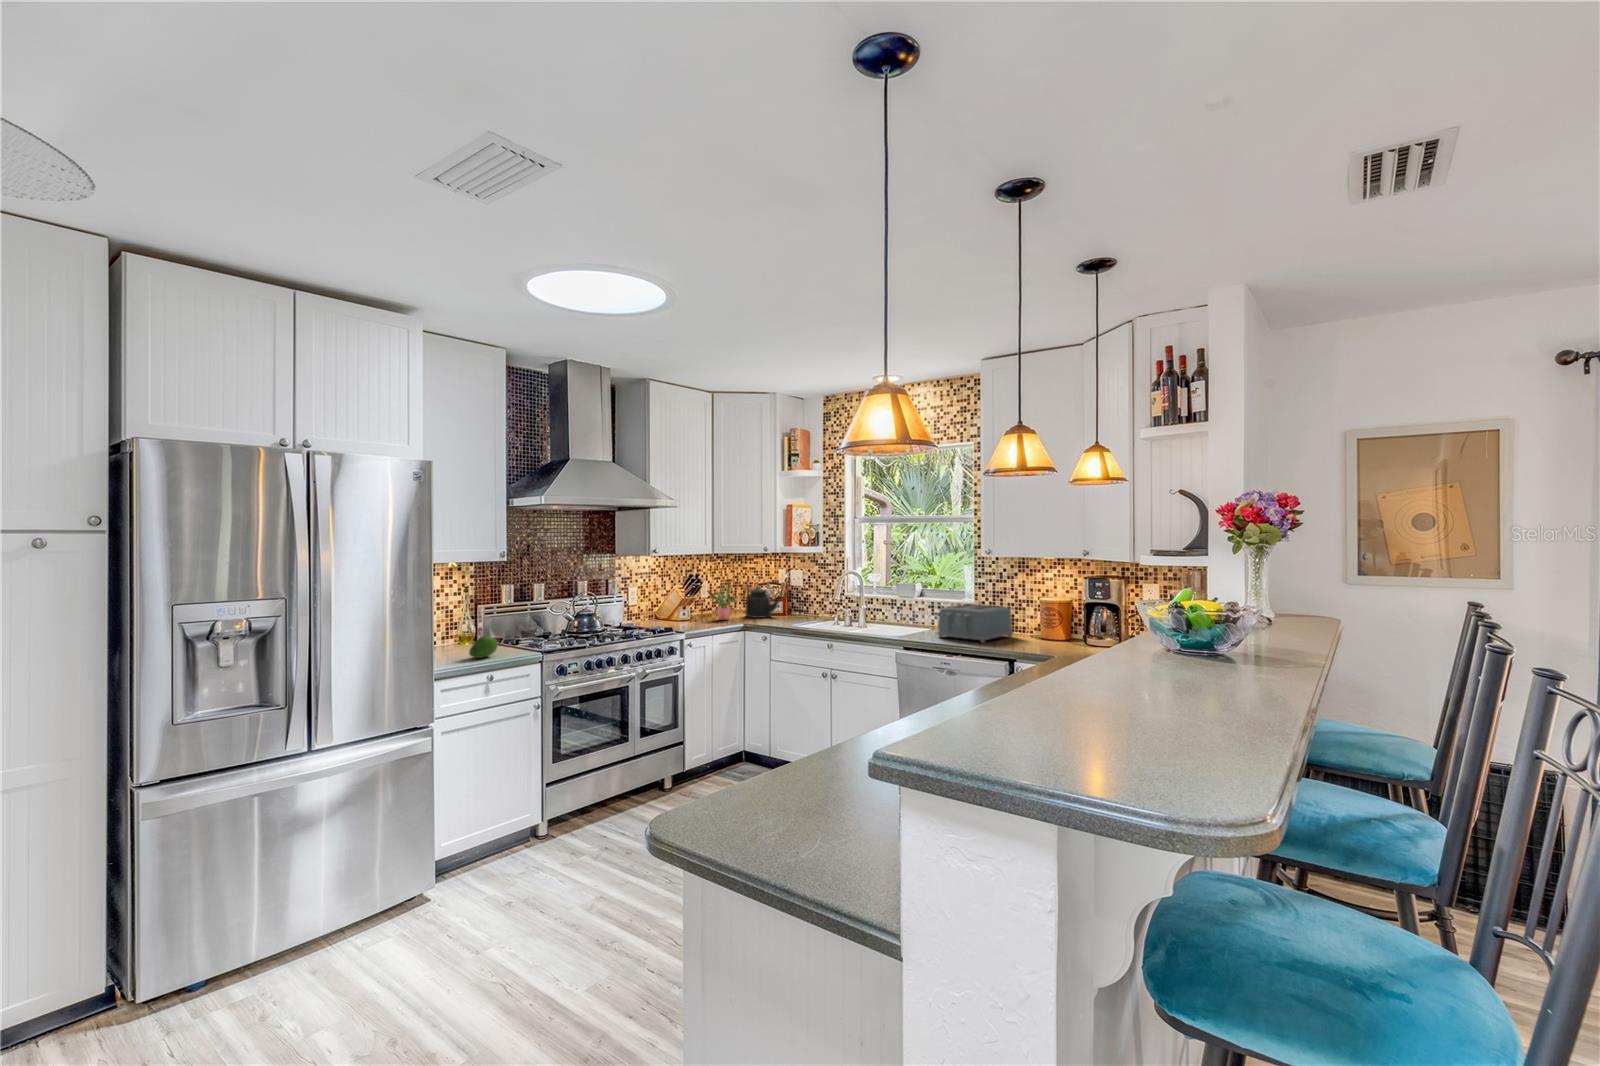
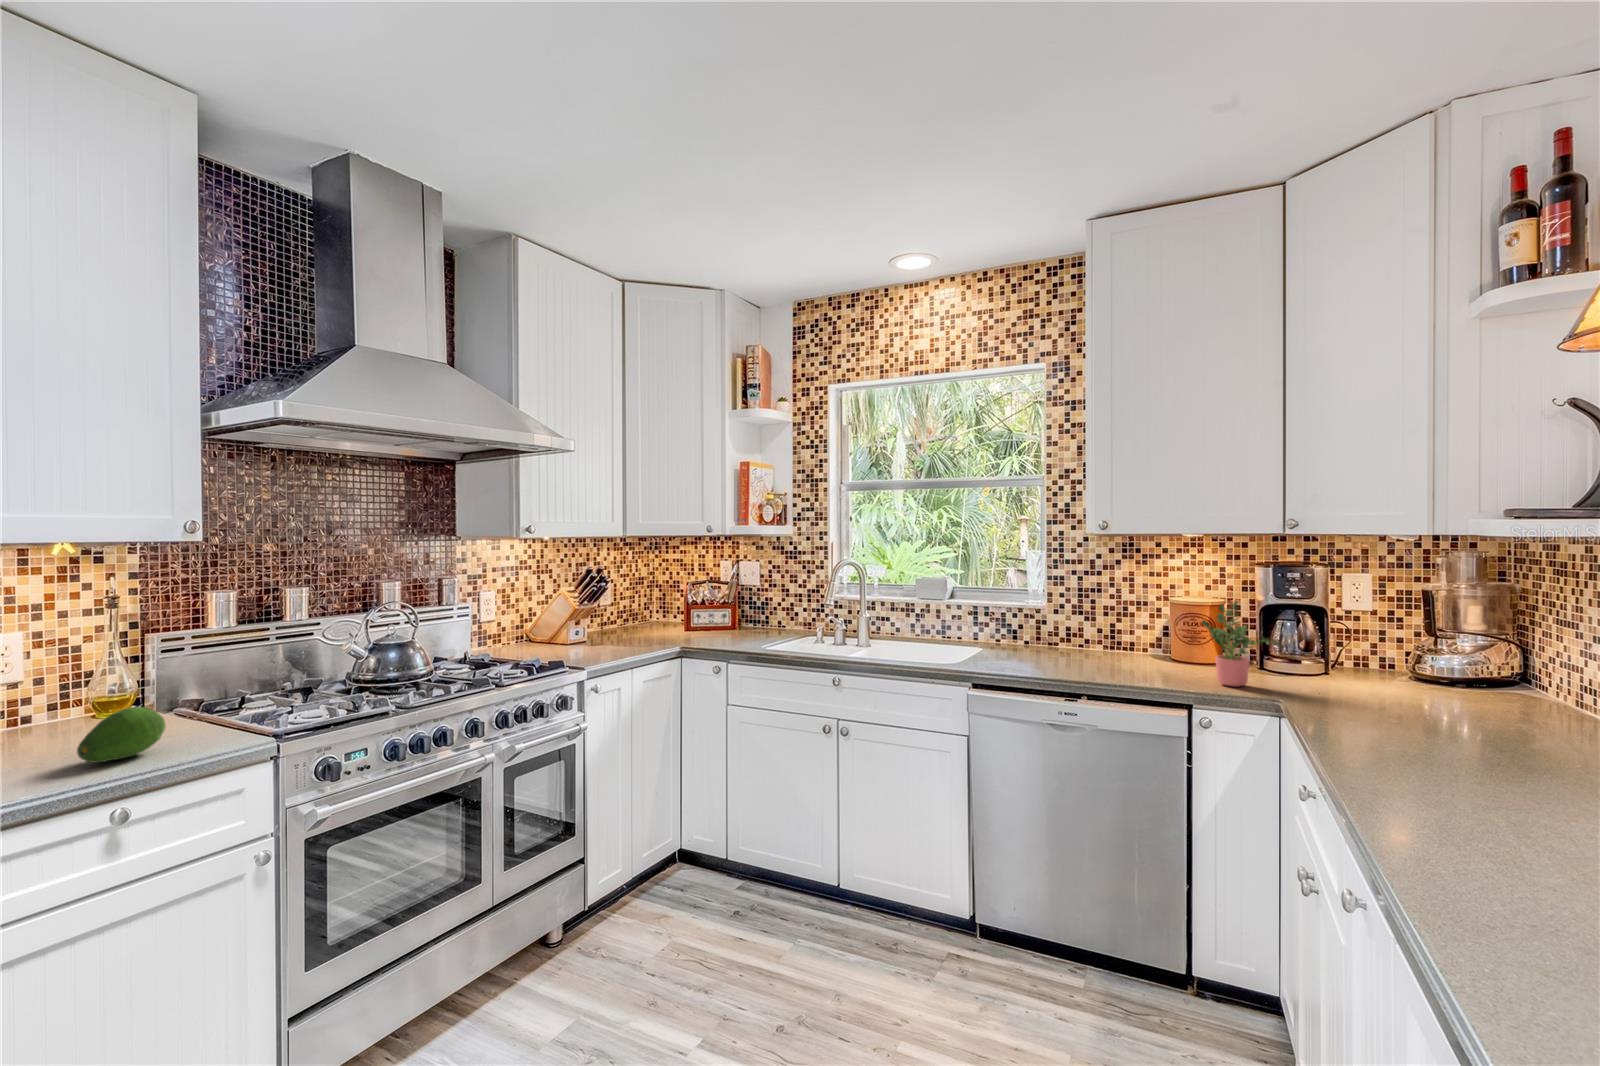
kettle: present [745,580,781,618] -> none [673,576,732,636]
potted plant: present [707,583,737,620] -> present [1202,602,1283,687]
toaster: present [937,604,1013,643] -> none [1022,610,1136,676]

